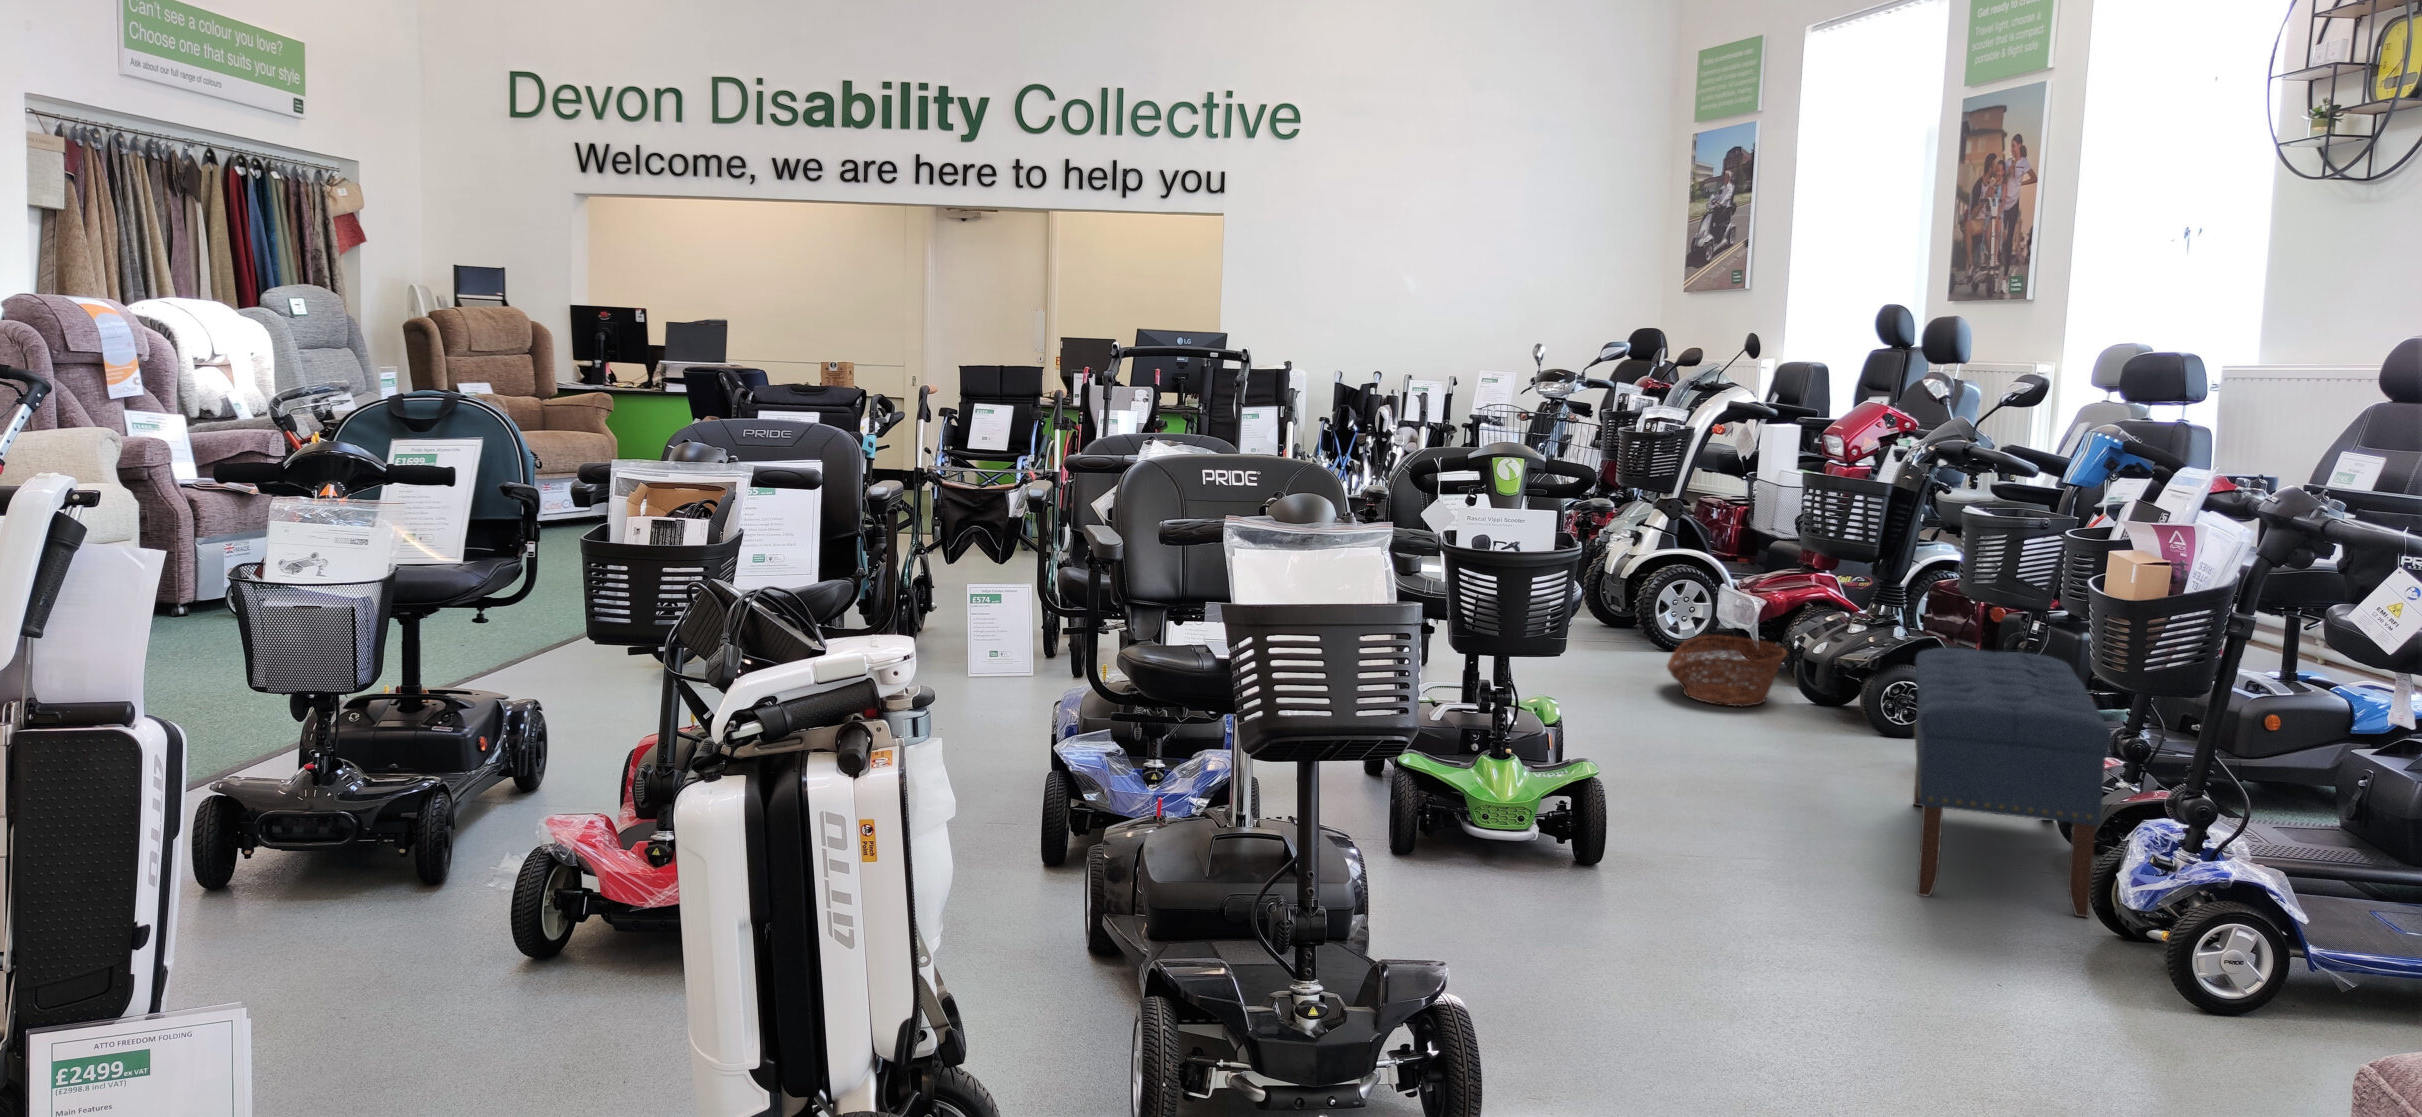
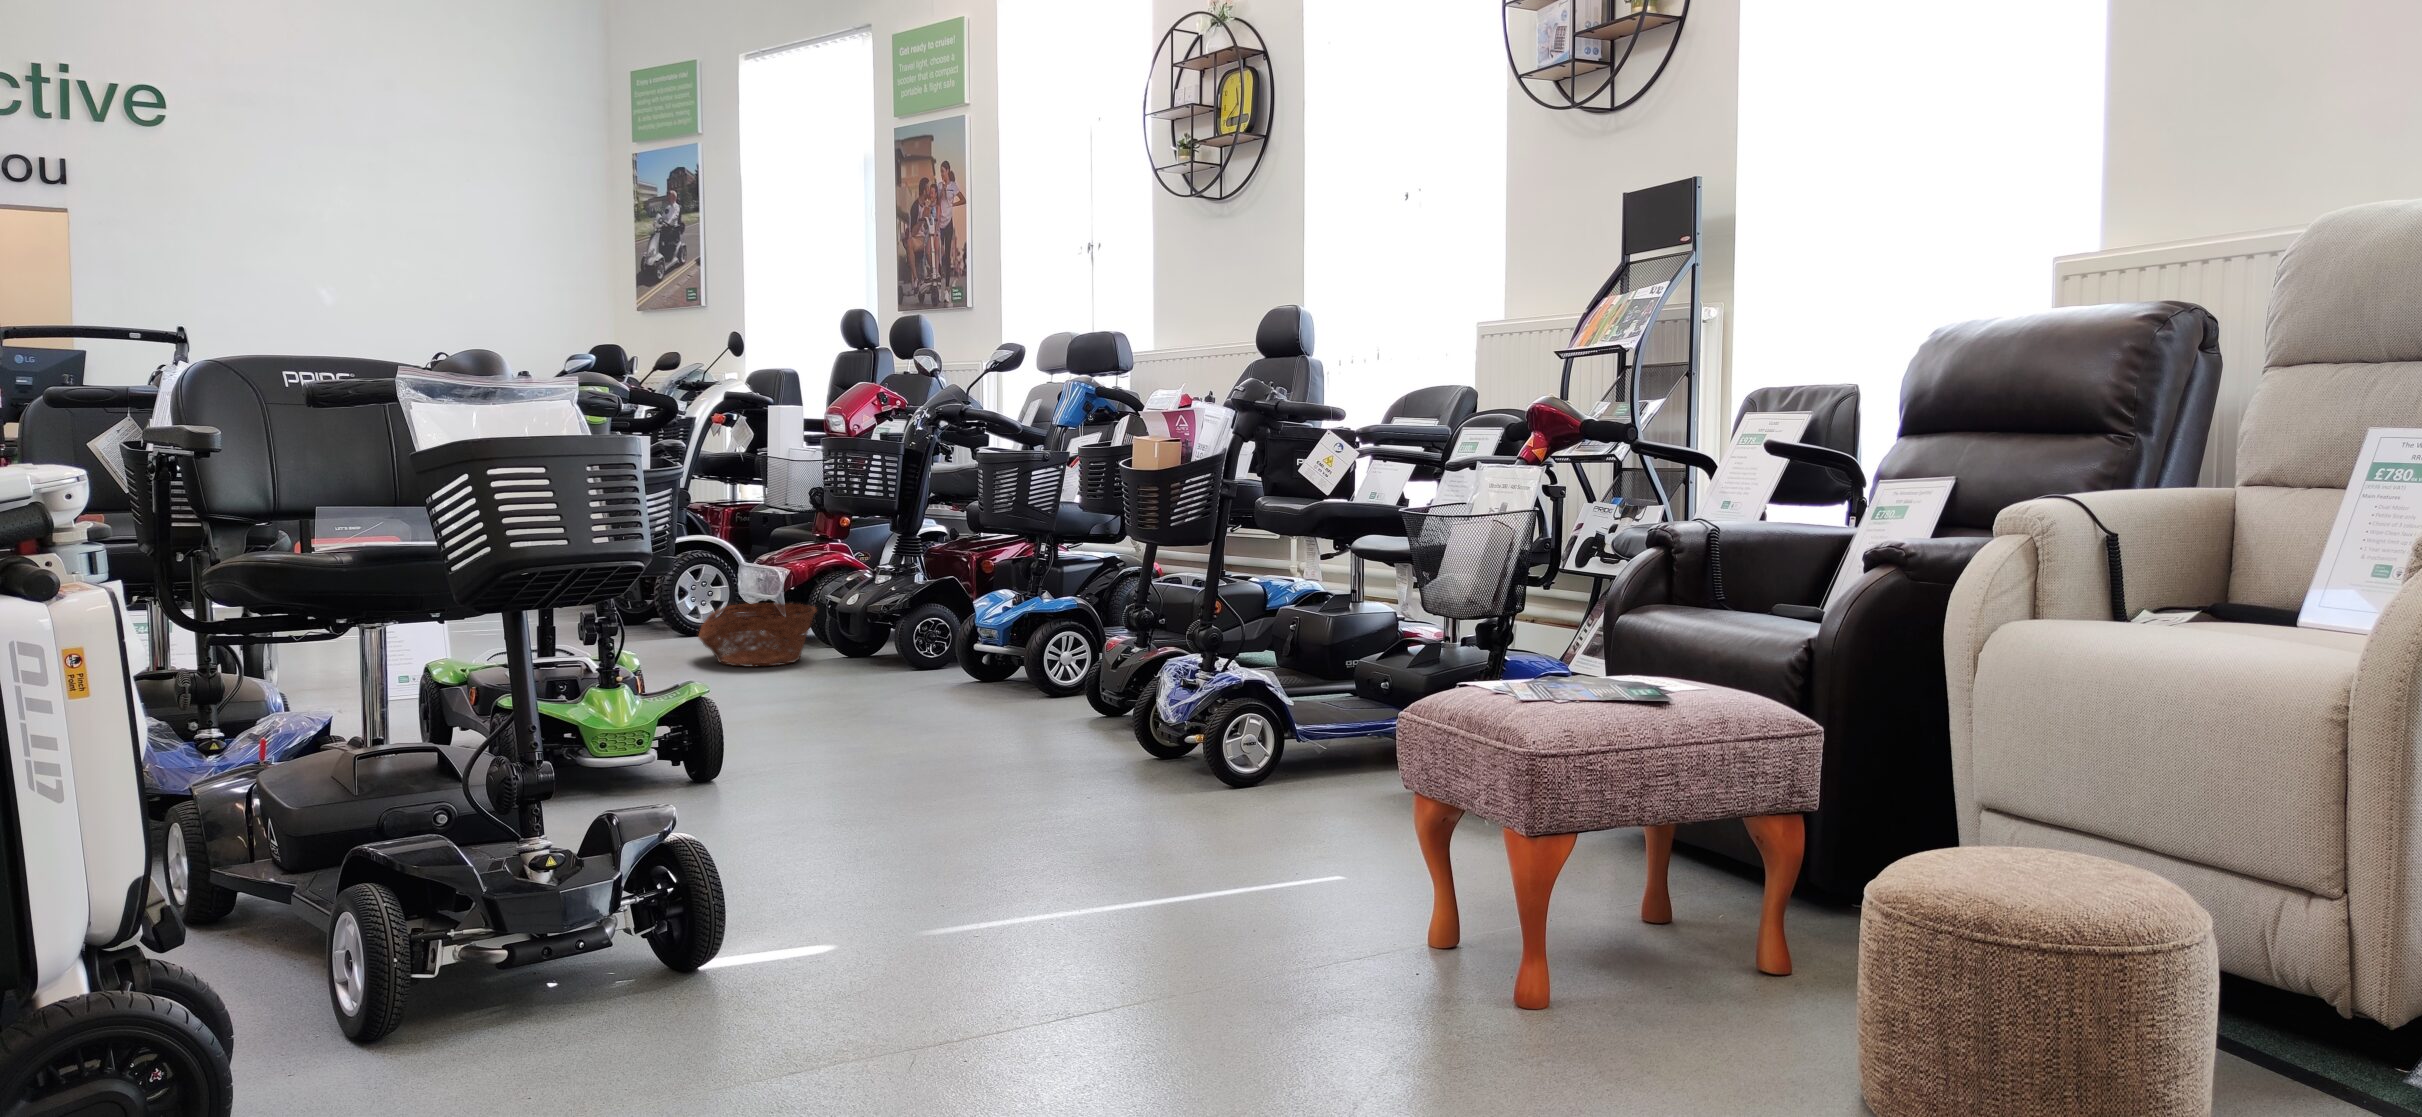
bench: present [1913,648,2112,918] -> none [958,559,1150,774]

